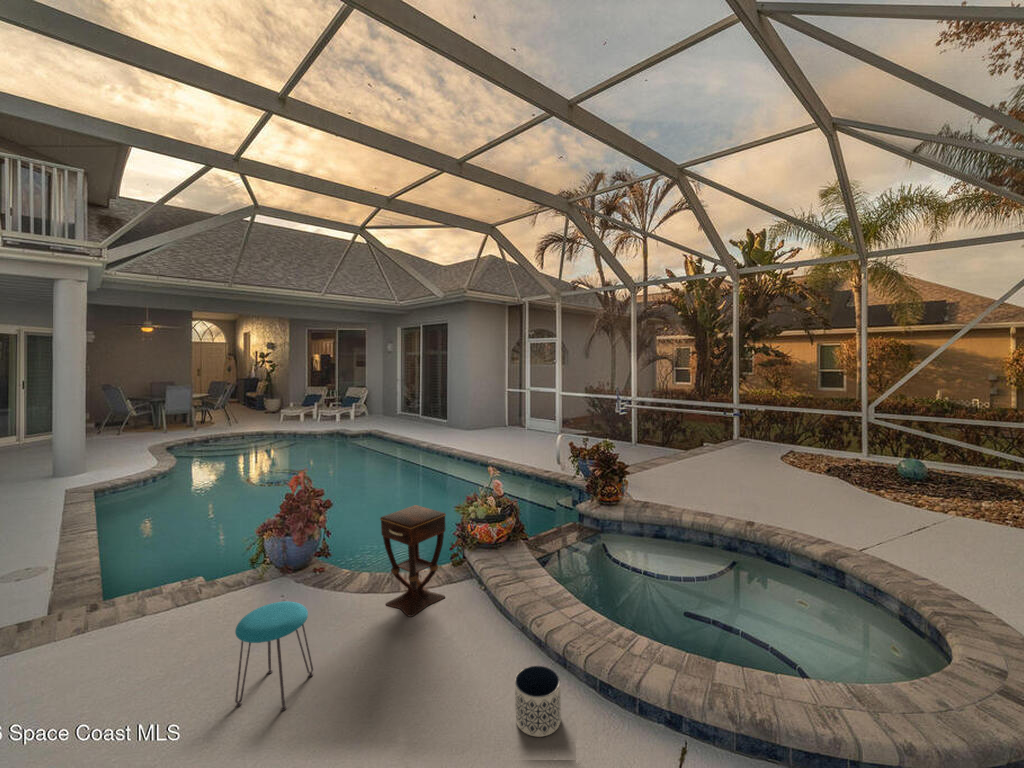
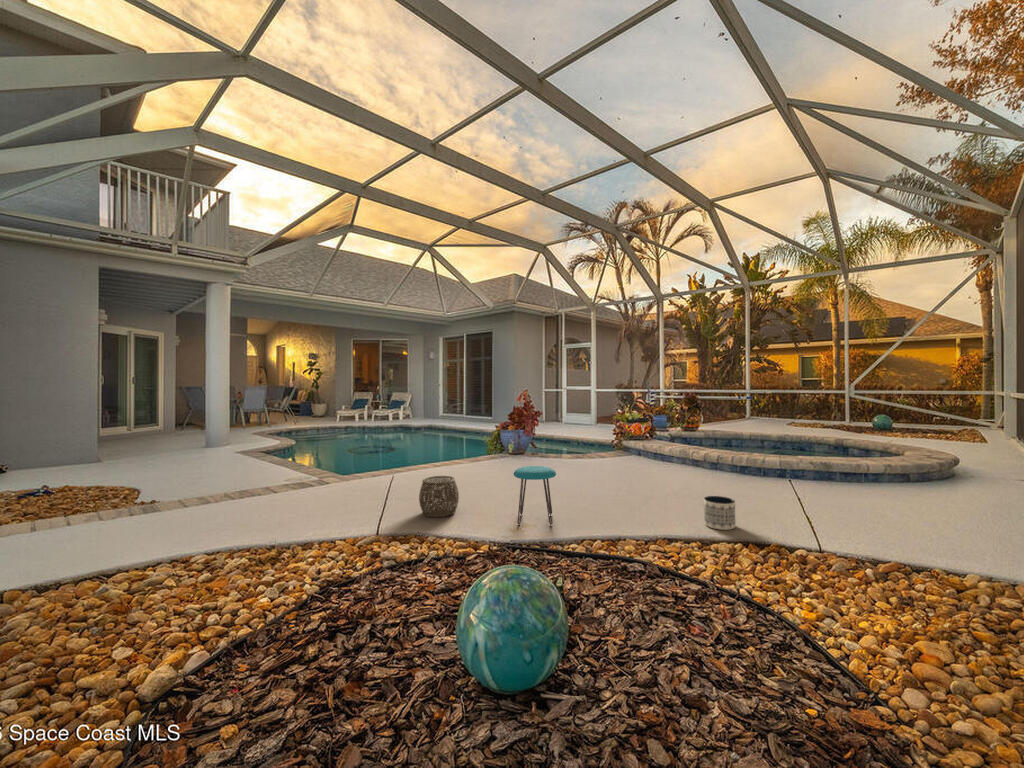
side table: present [380,505,446,617] -> none [560,426,604,497]
woven basket: none [122,601,196,676] -> present [419,476,459,518]

